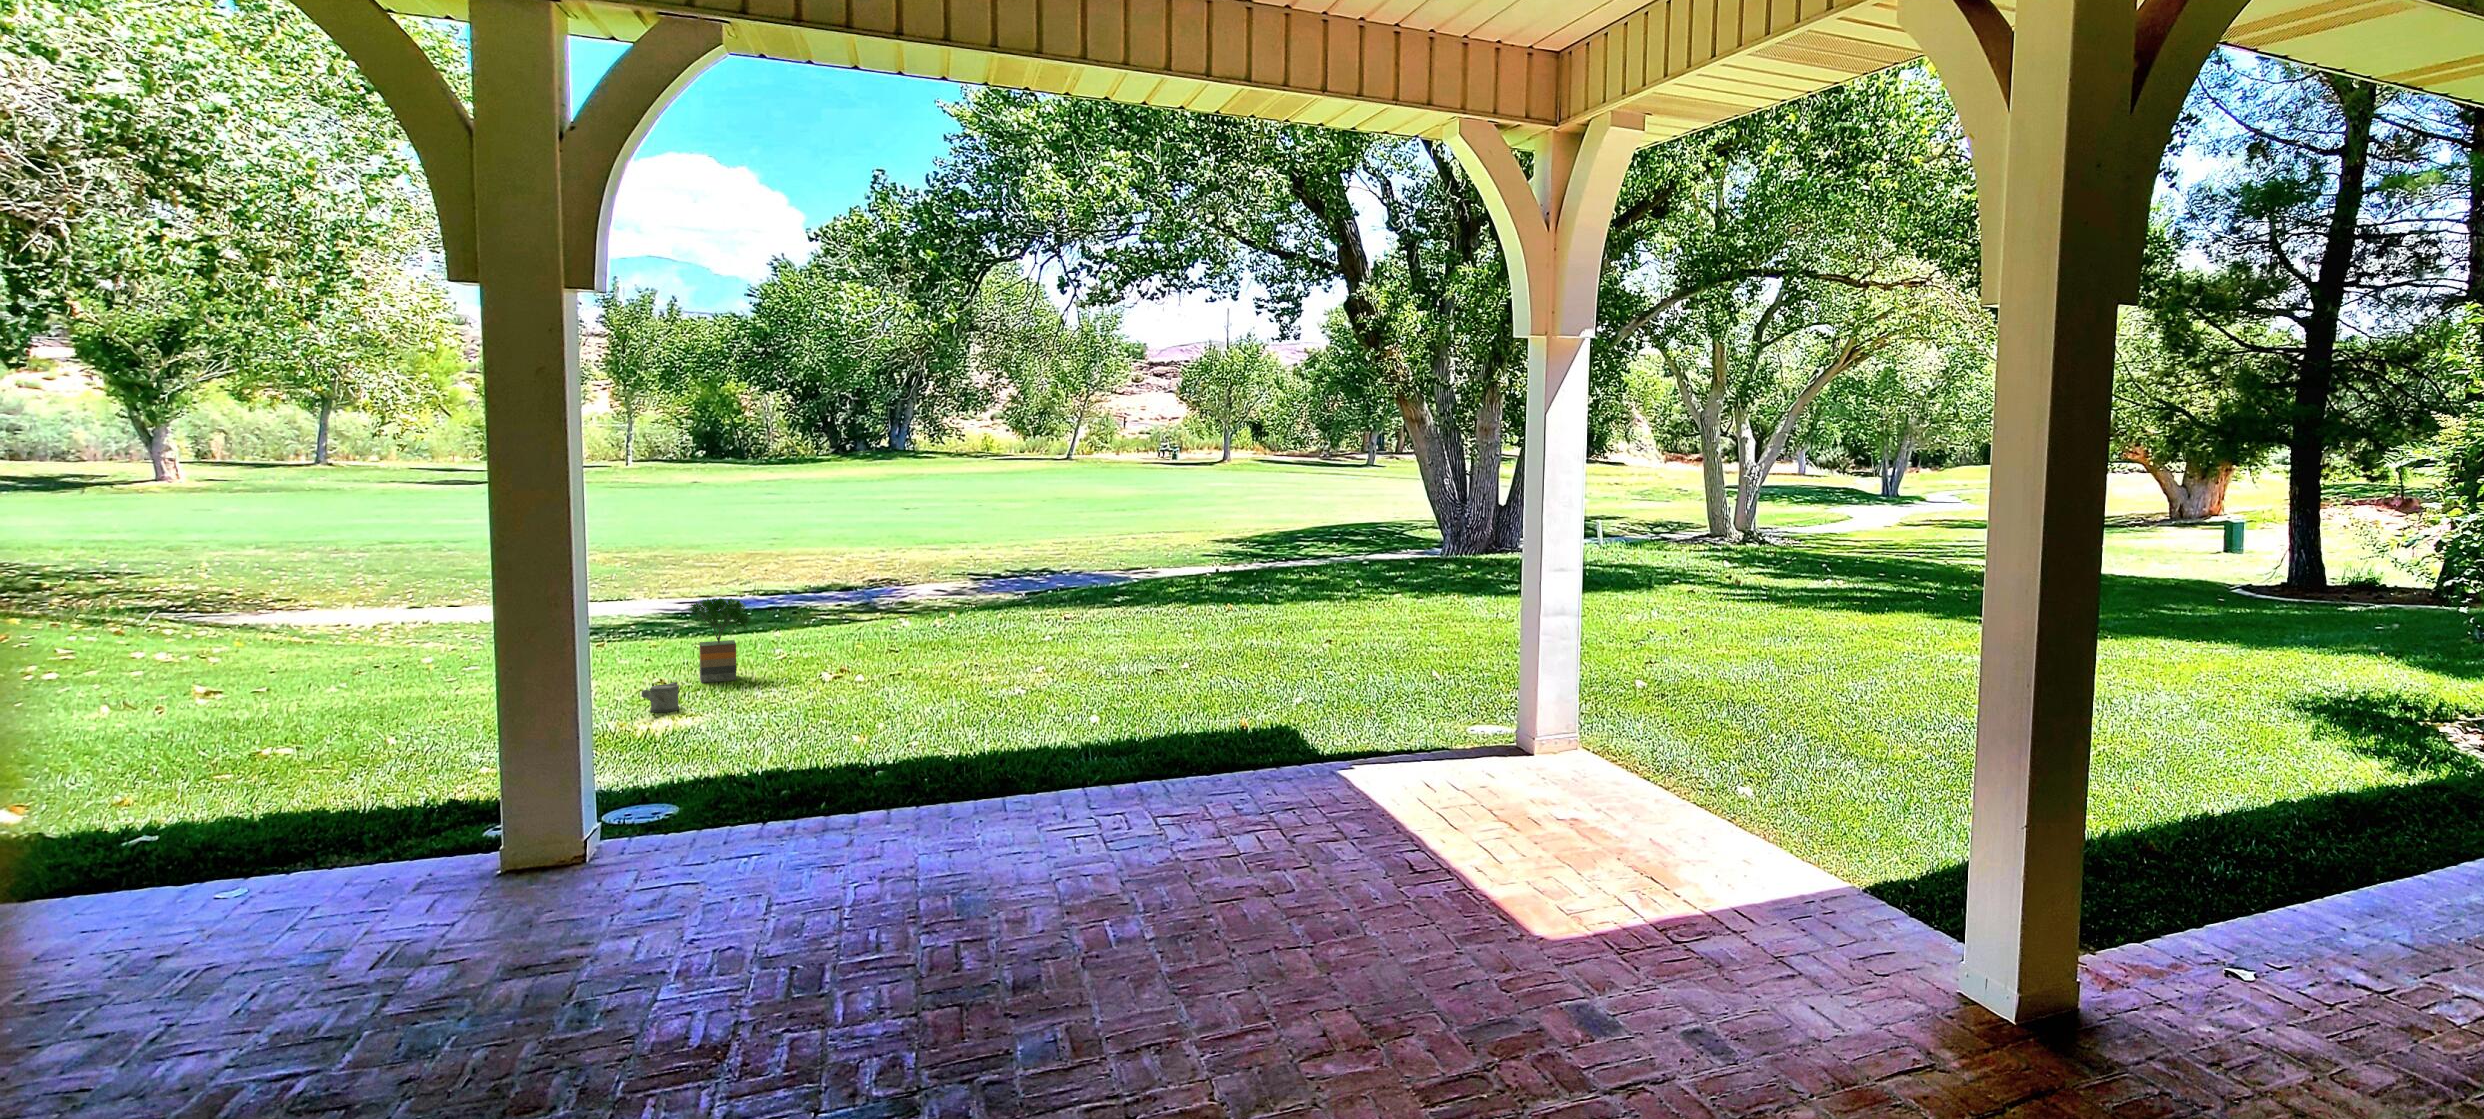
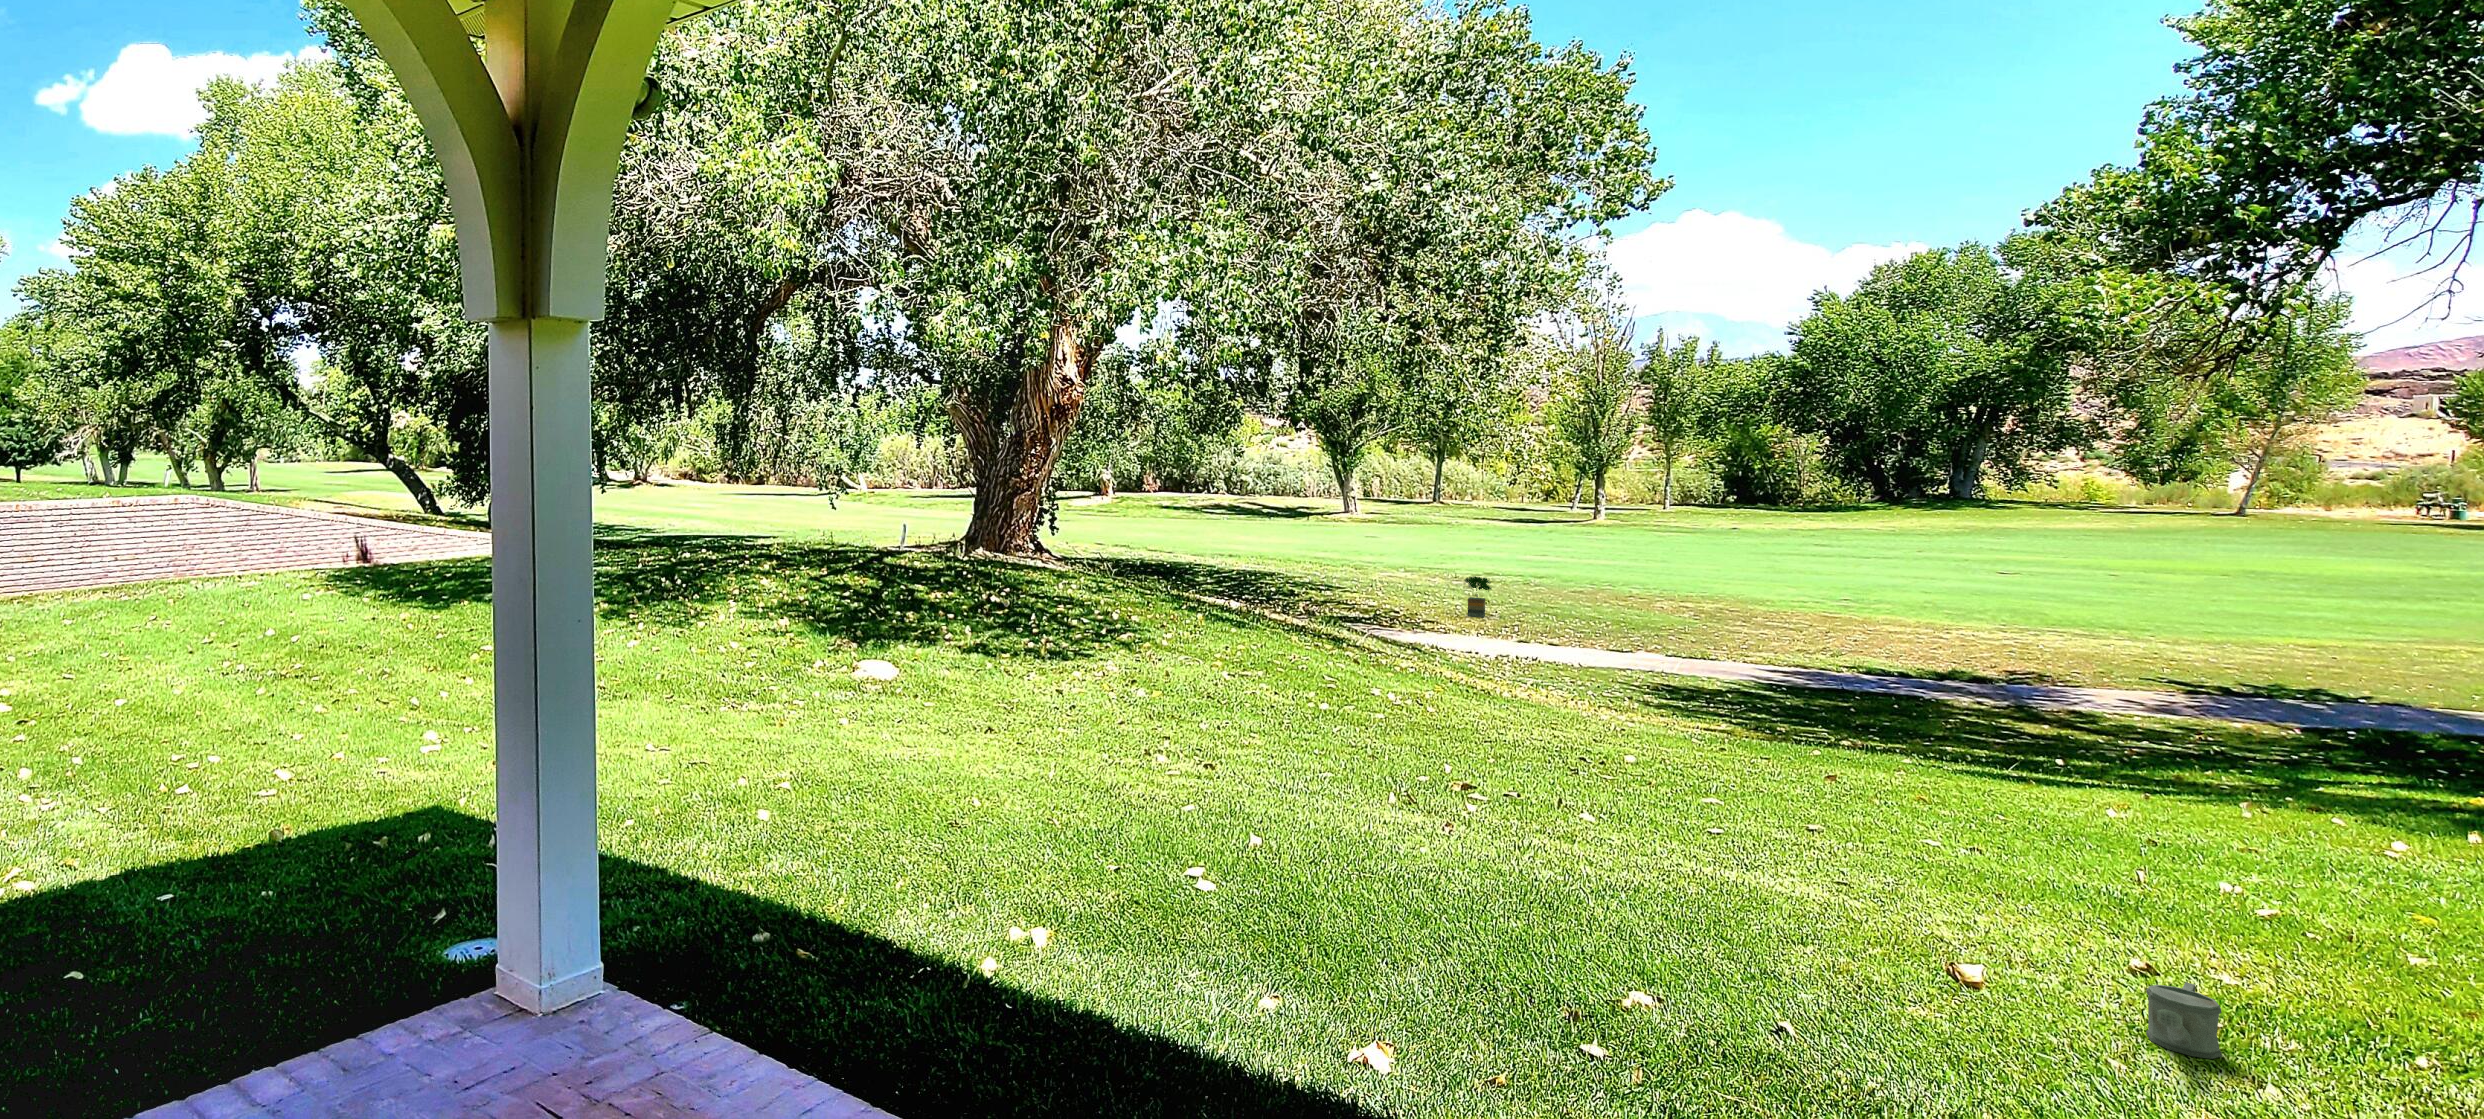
potted tree: present [688,598,751,683] -> present [1464,576,1492,618]

